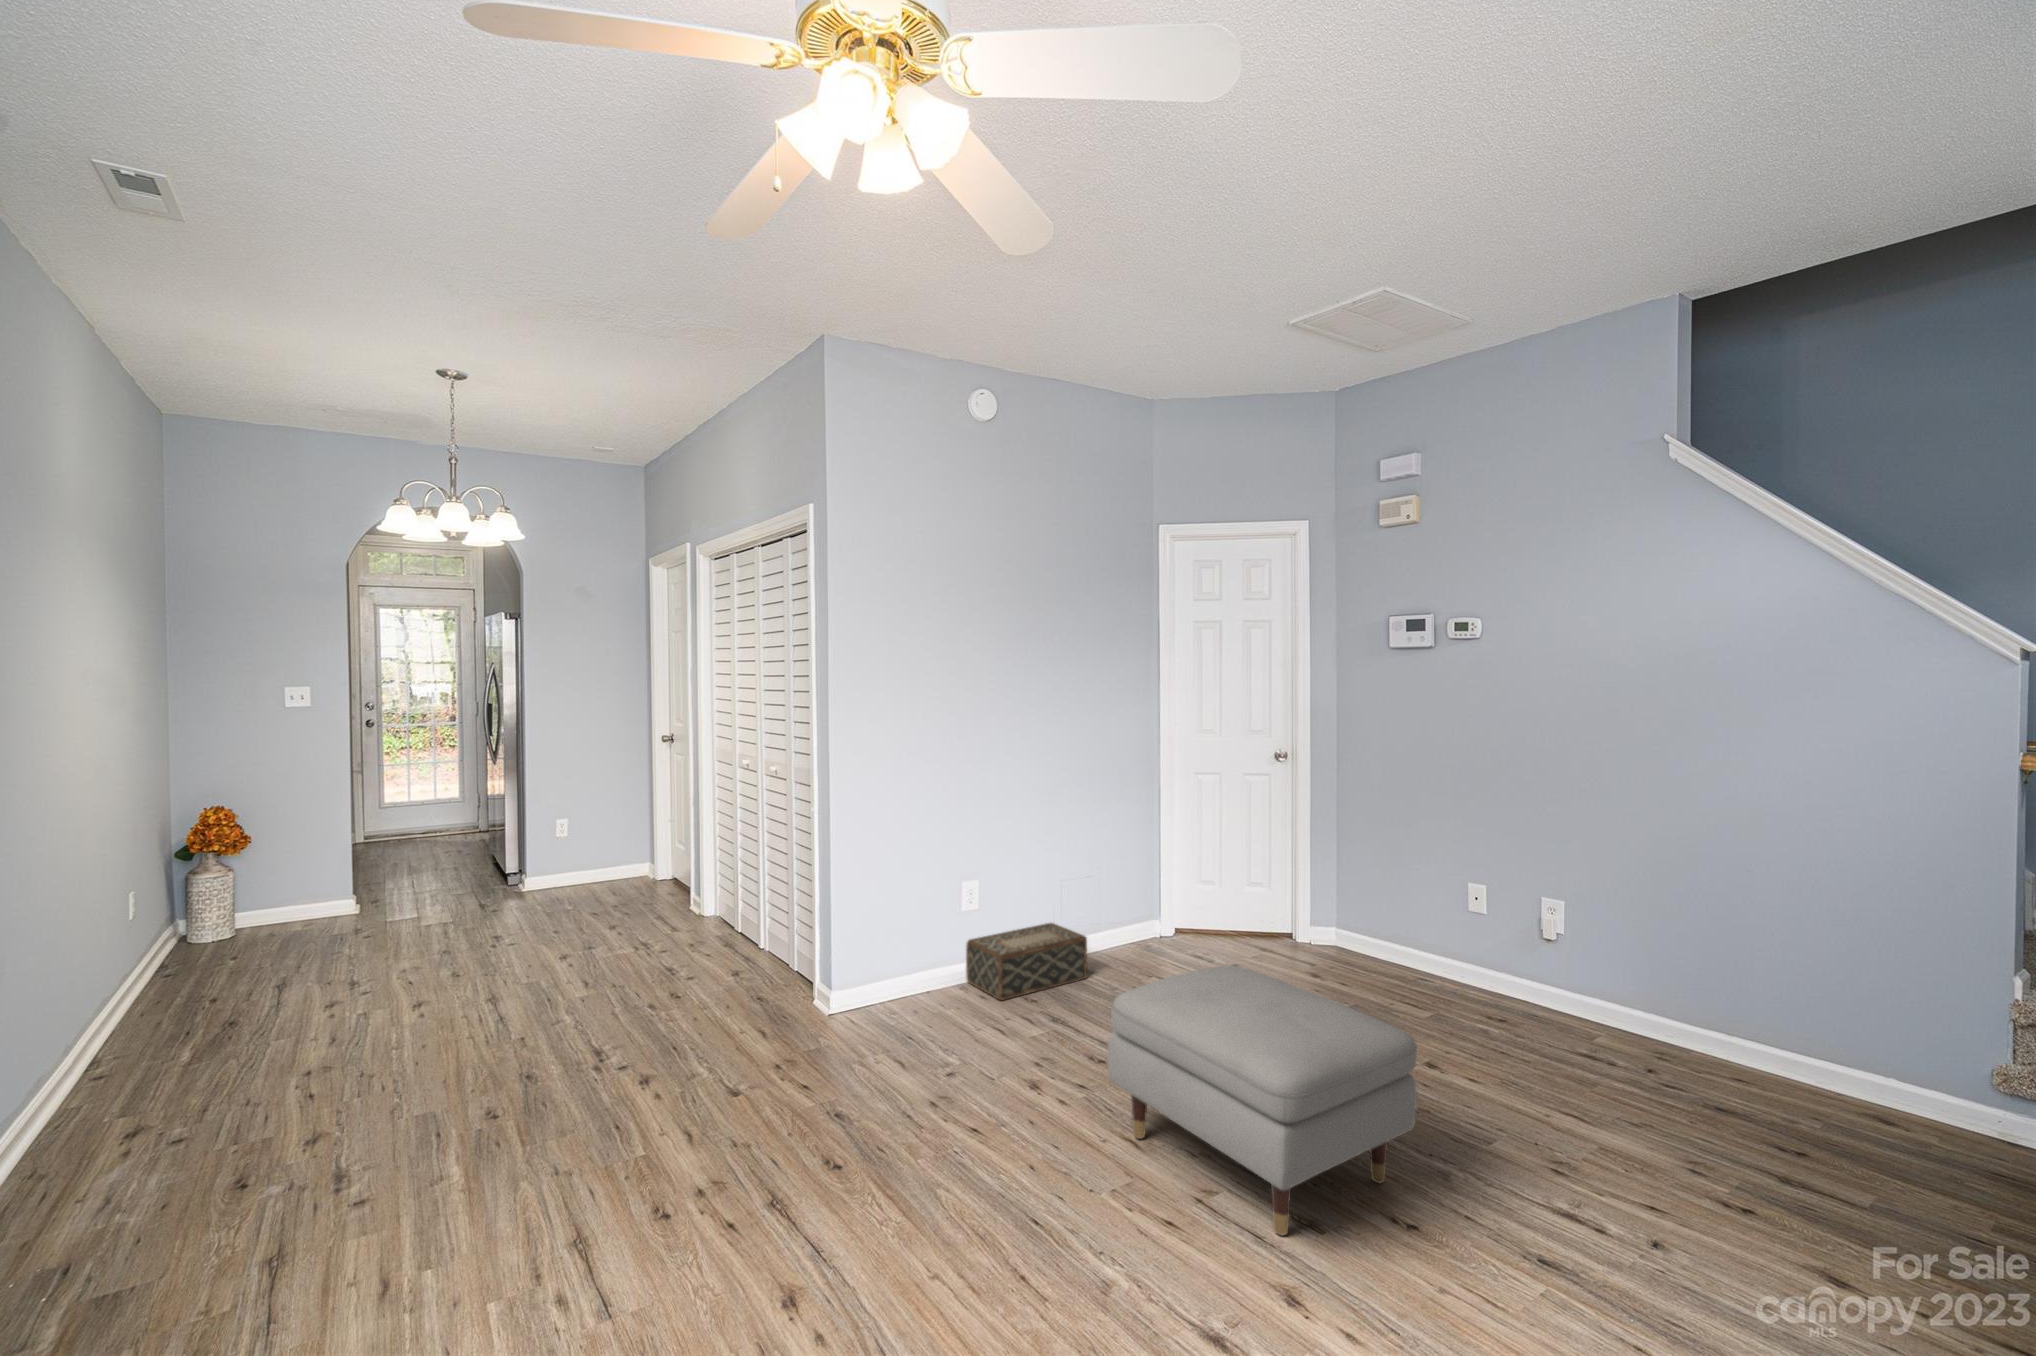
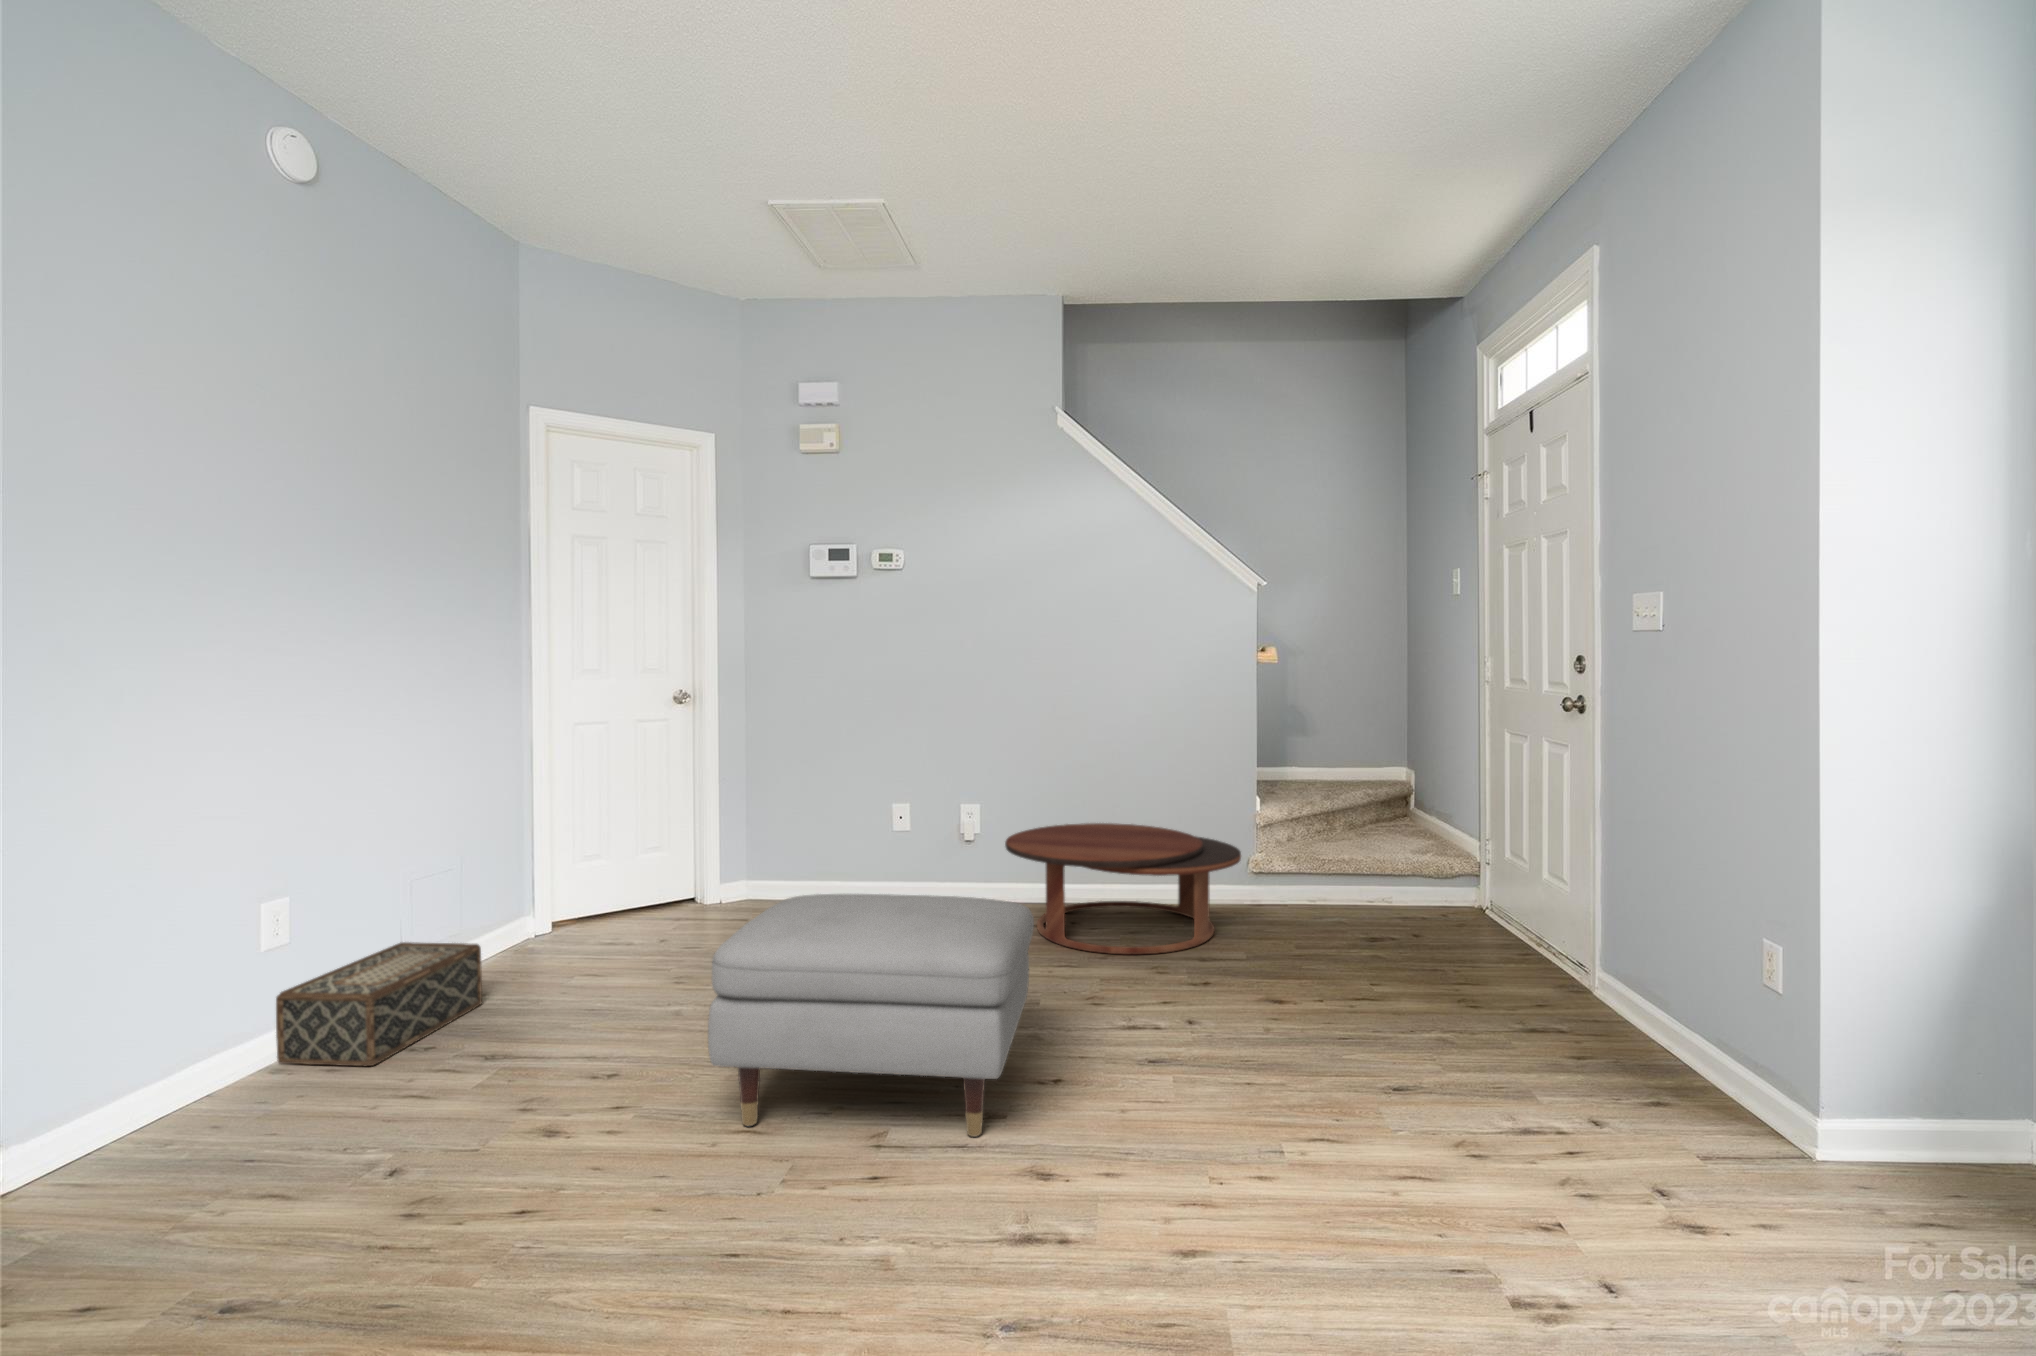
coffee table: none [1547,949,1911,1158] -> present [1005,823,1241,954]

